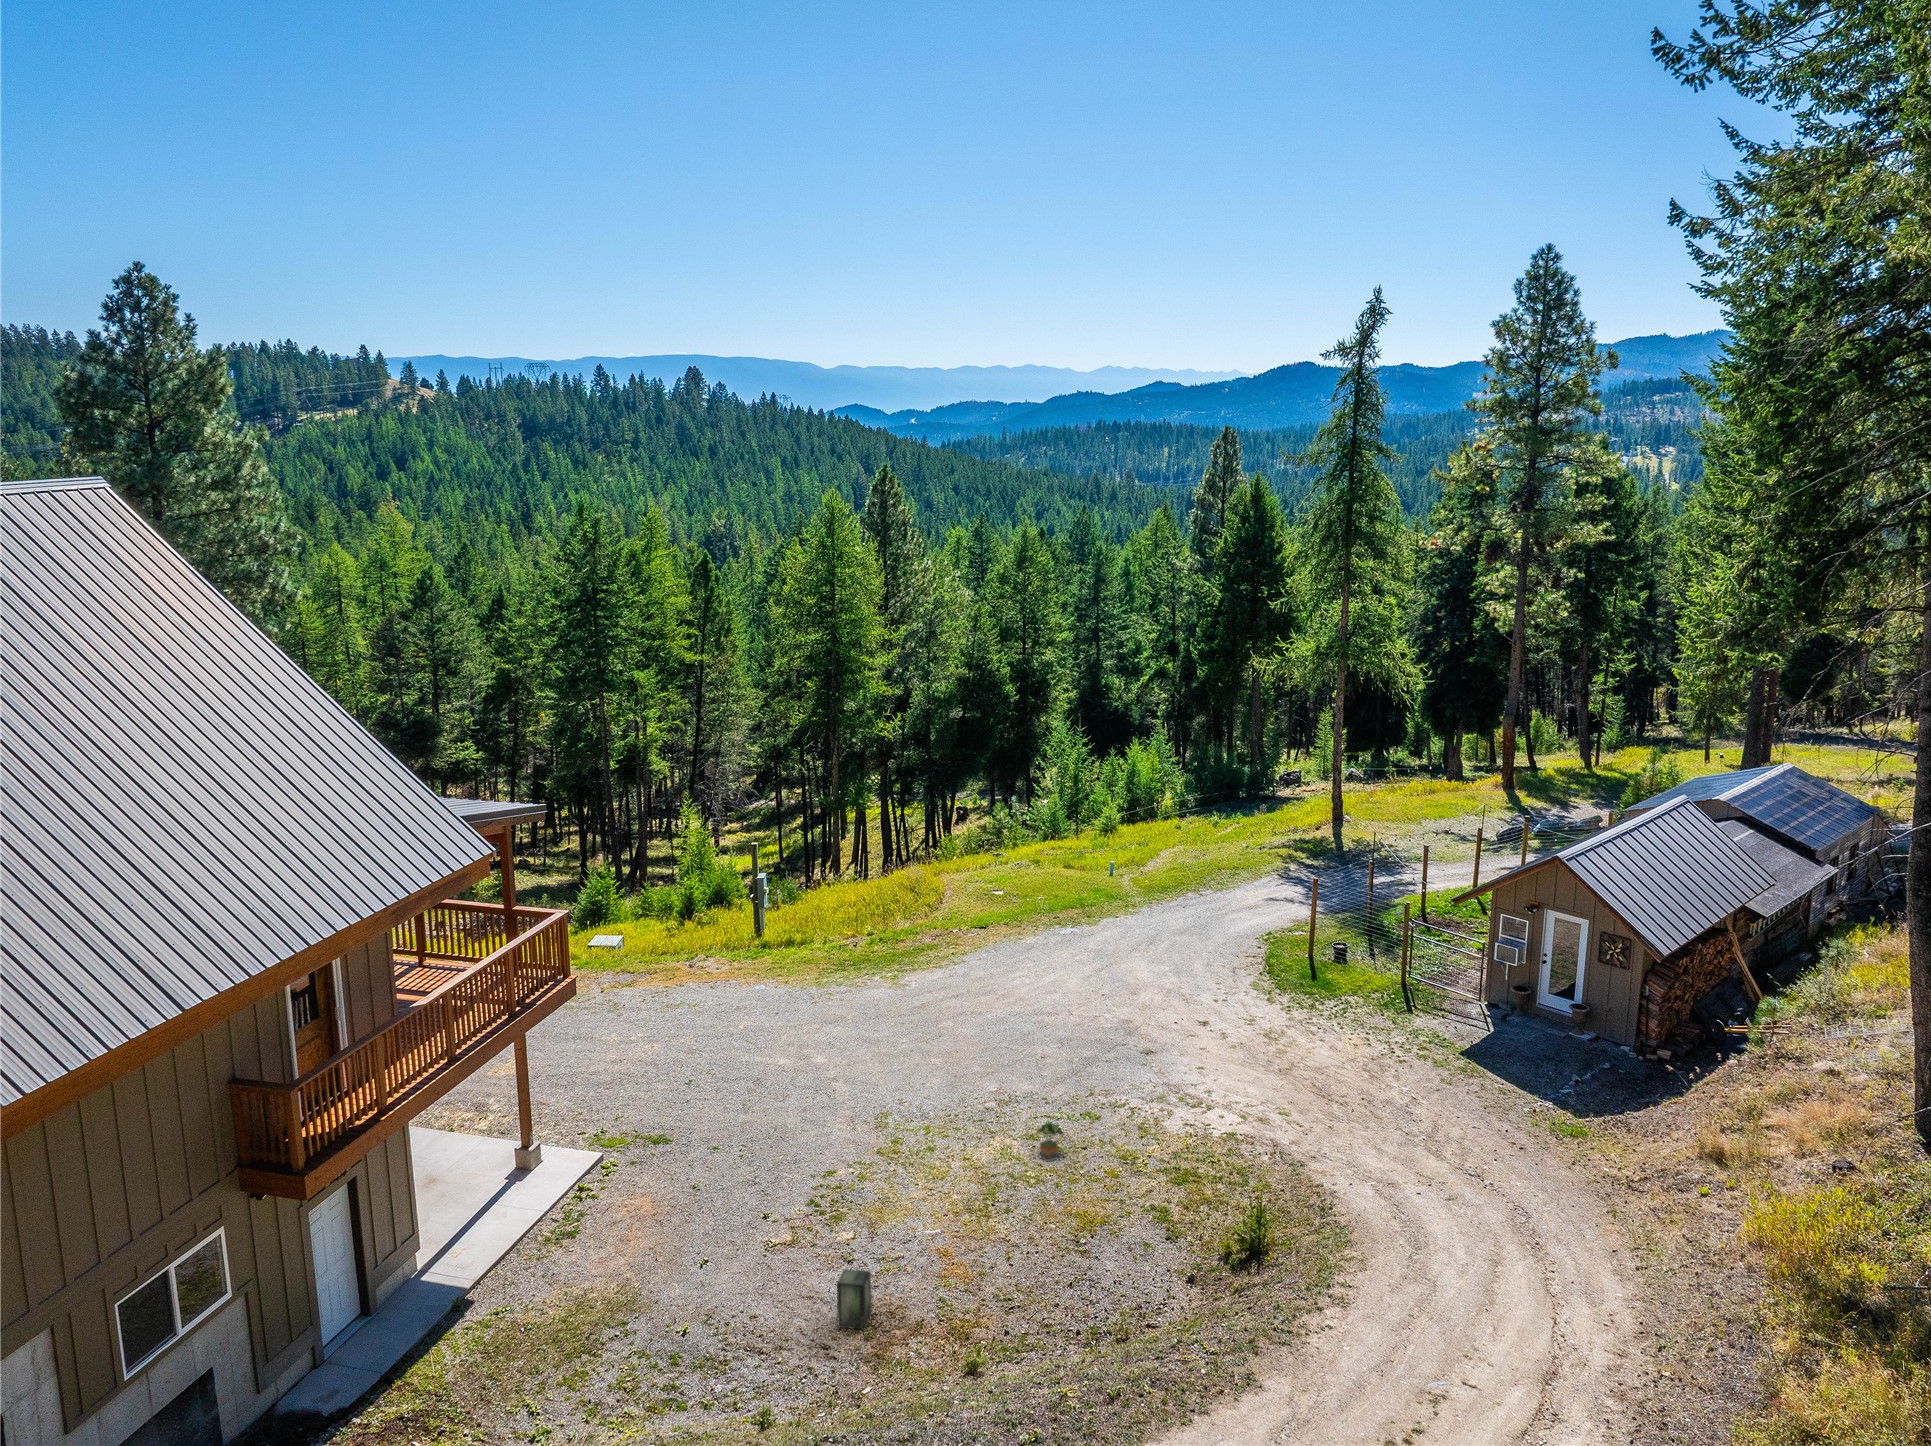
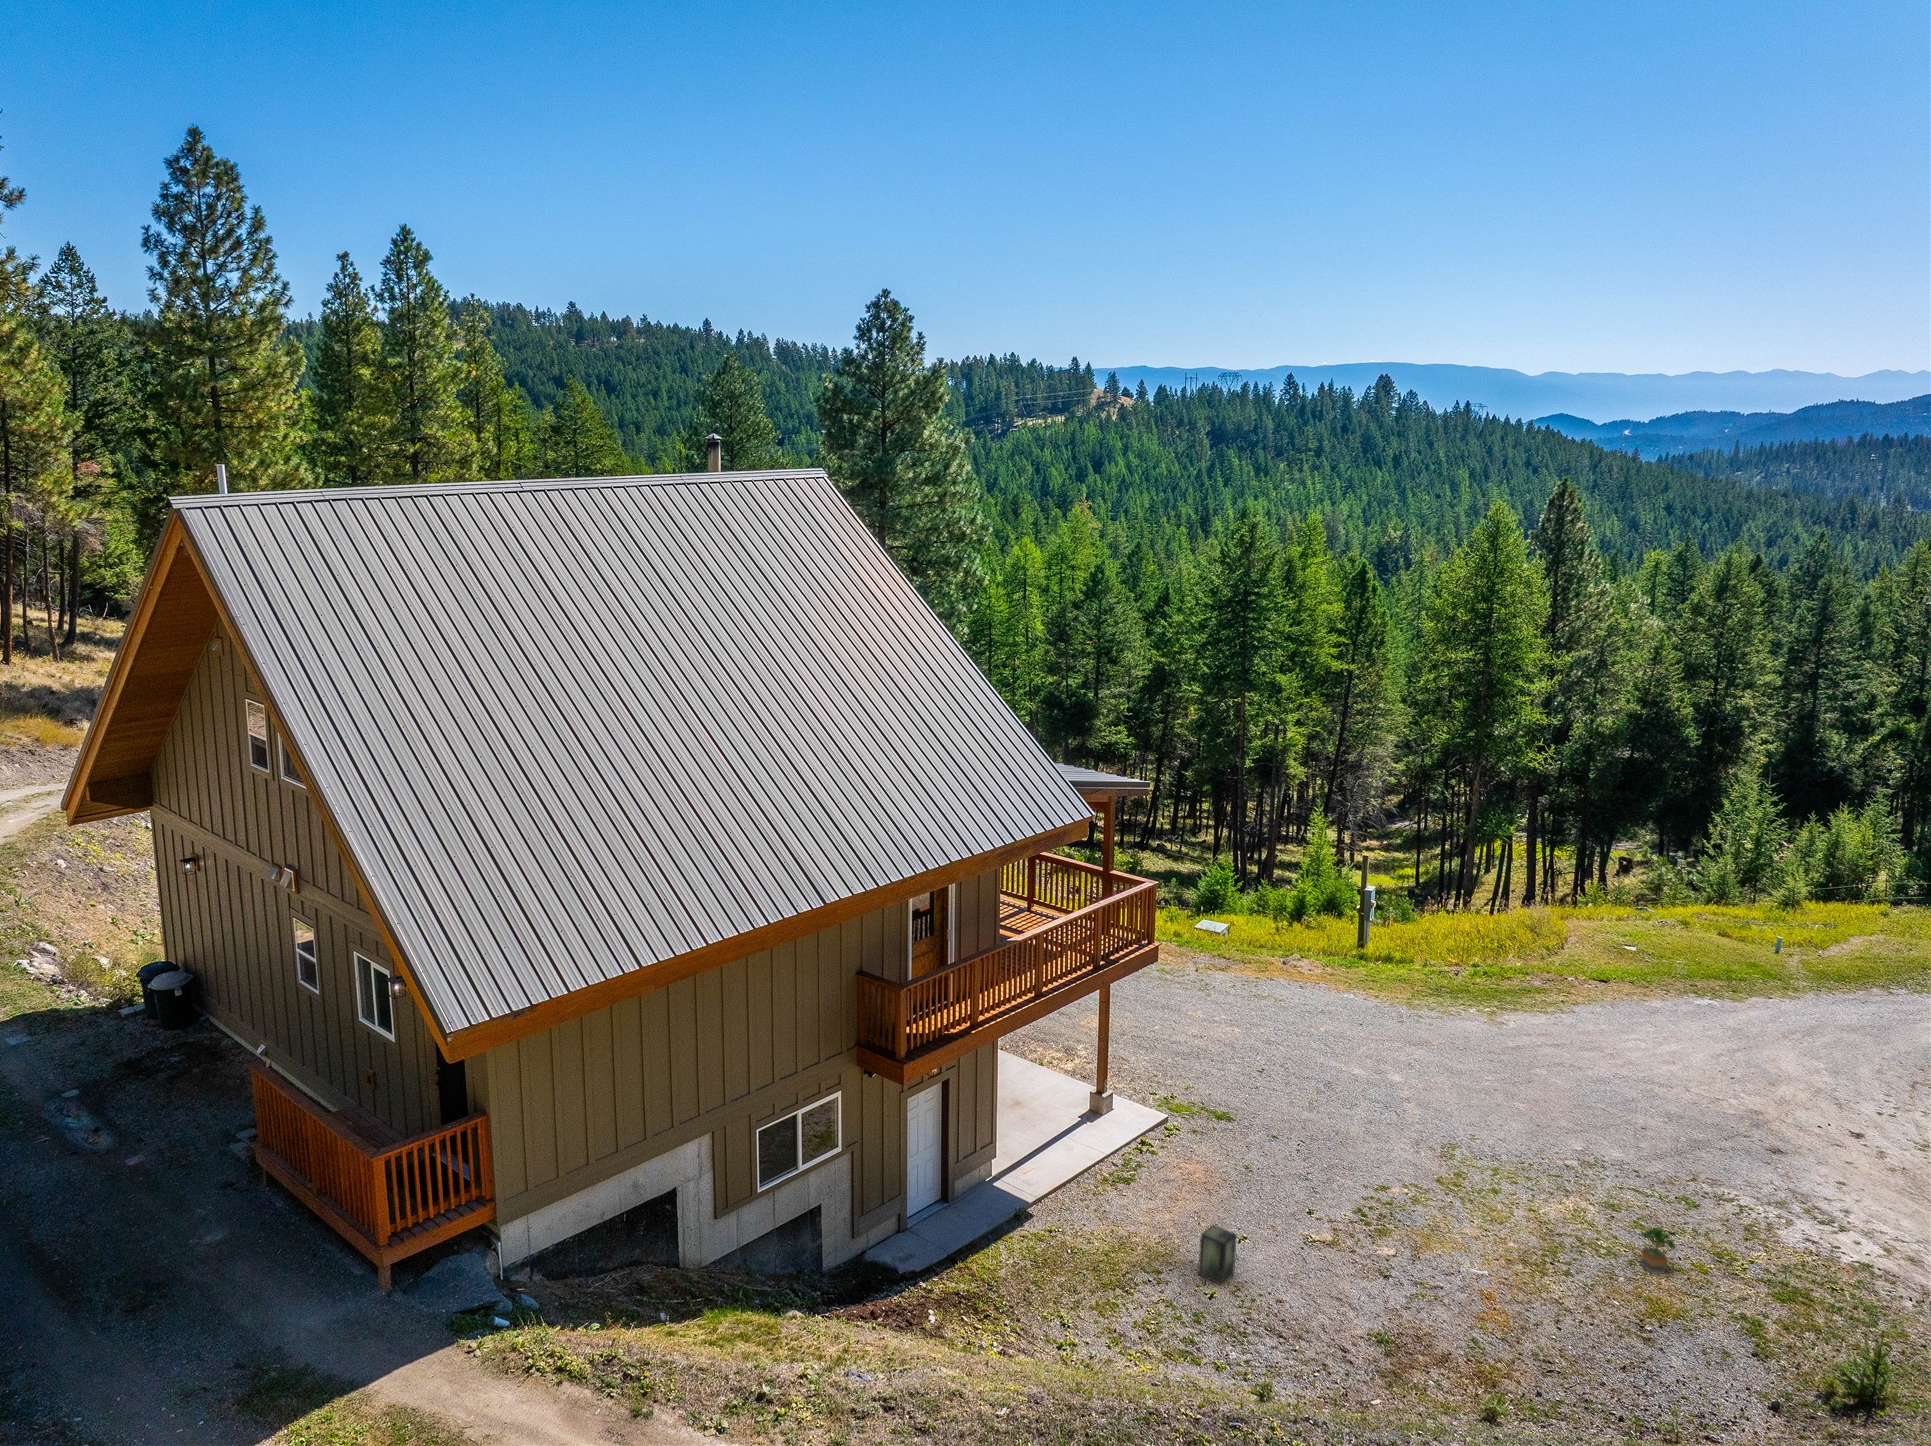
storage box: present [837,1269,872,1329] -> present [1198,1225,1237,1285]

